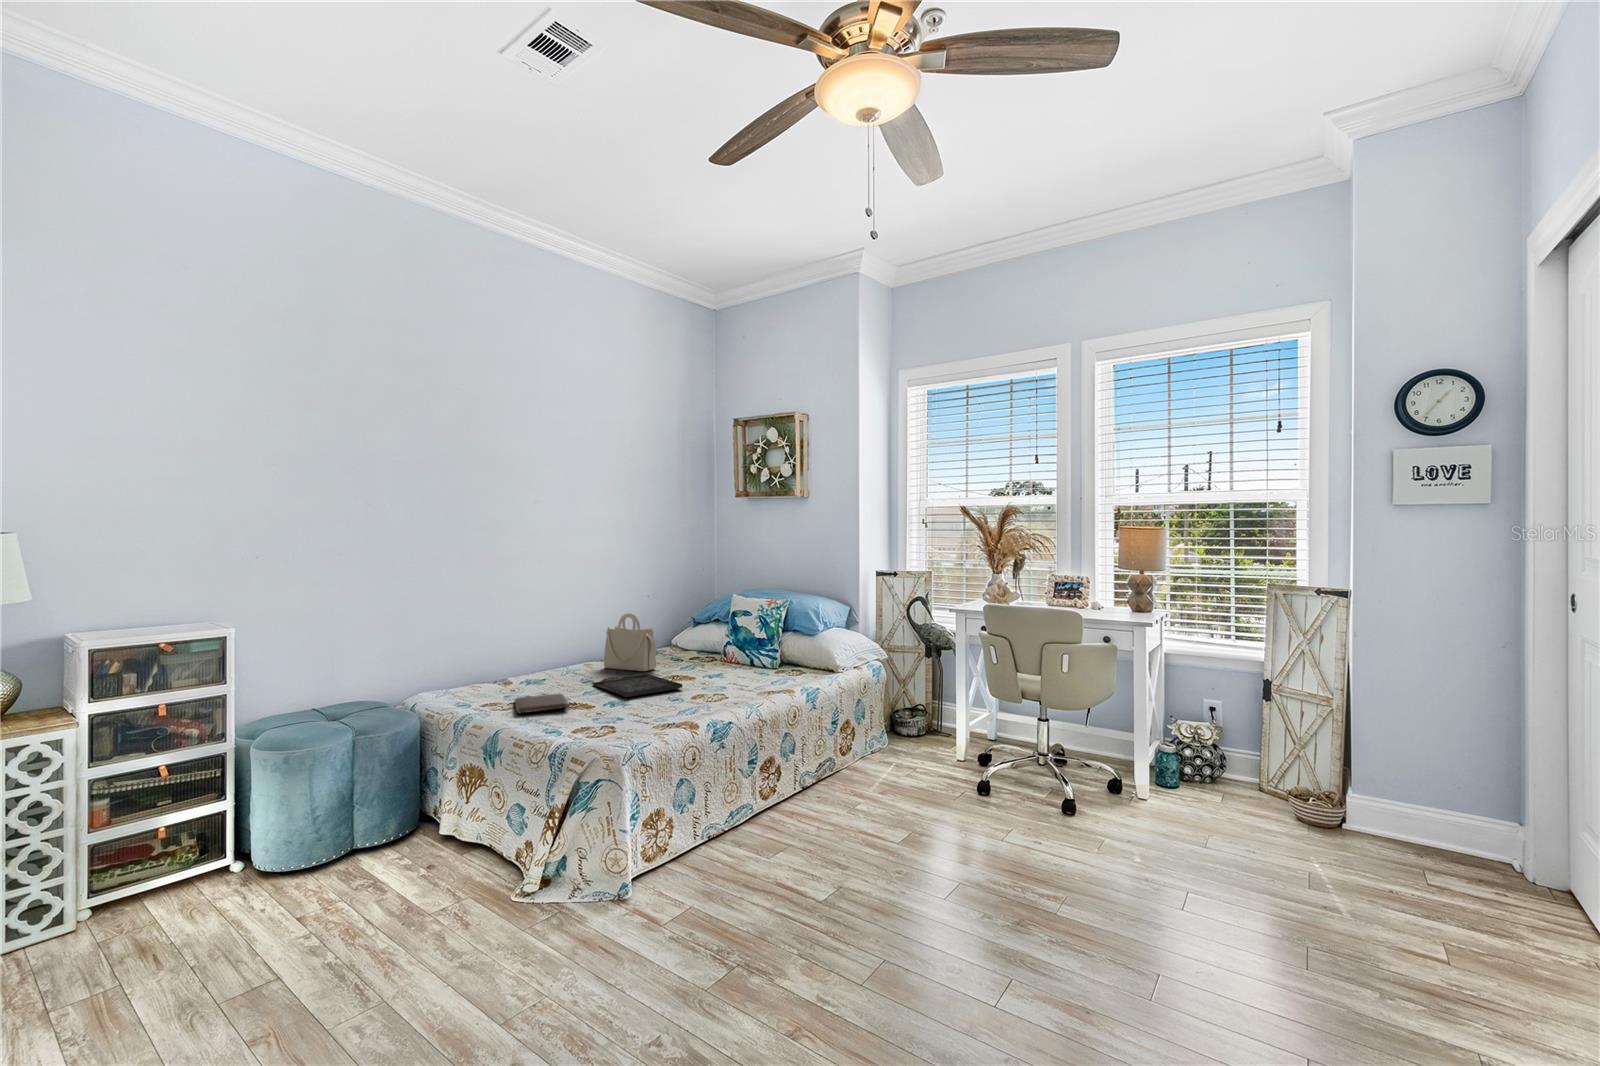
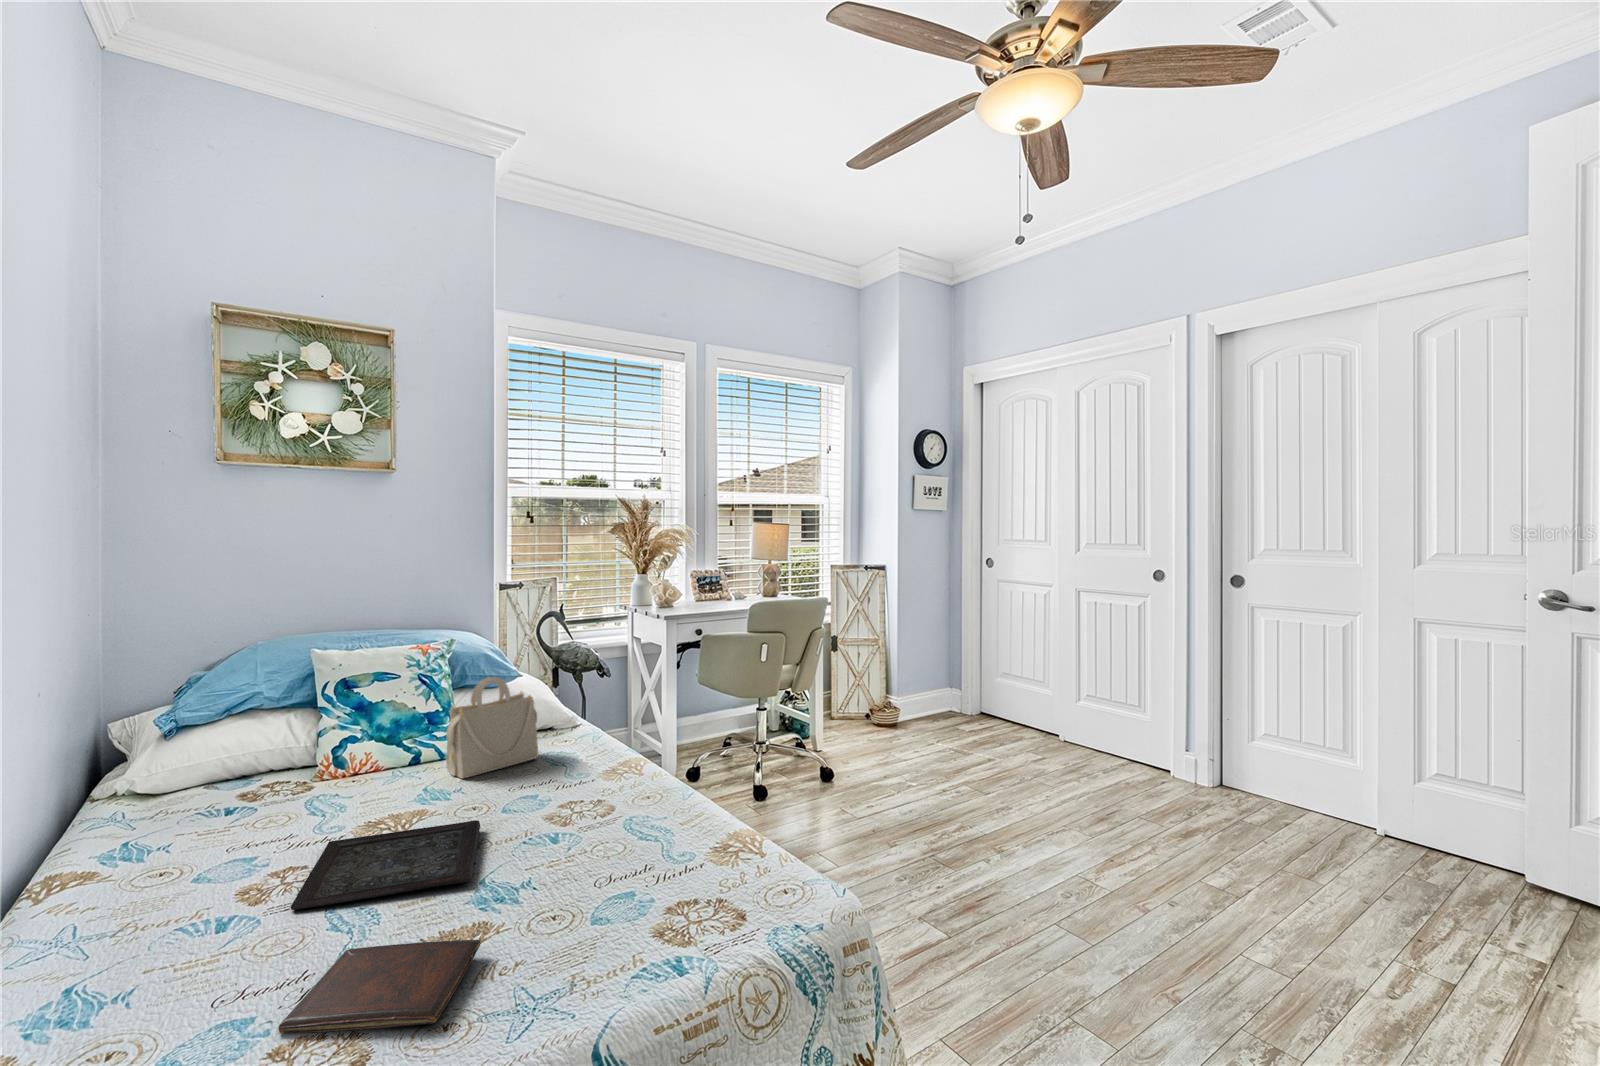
handbag: present [604,613,656,671] -> present [446,677,538,778]

